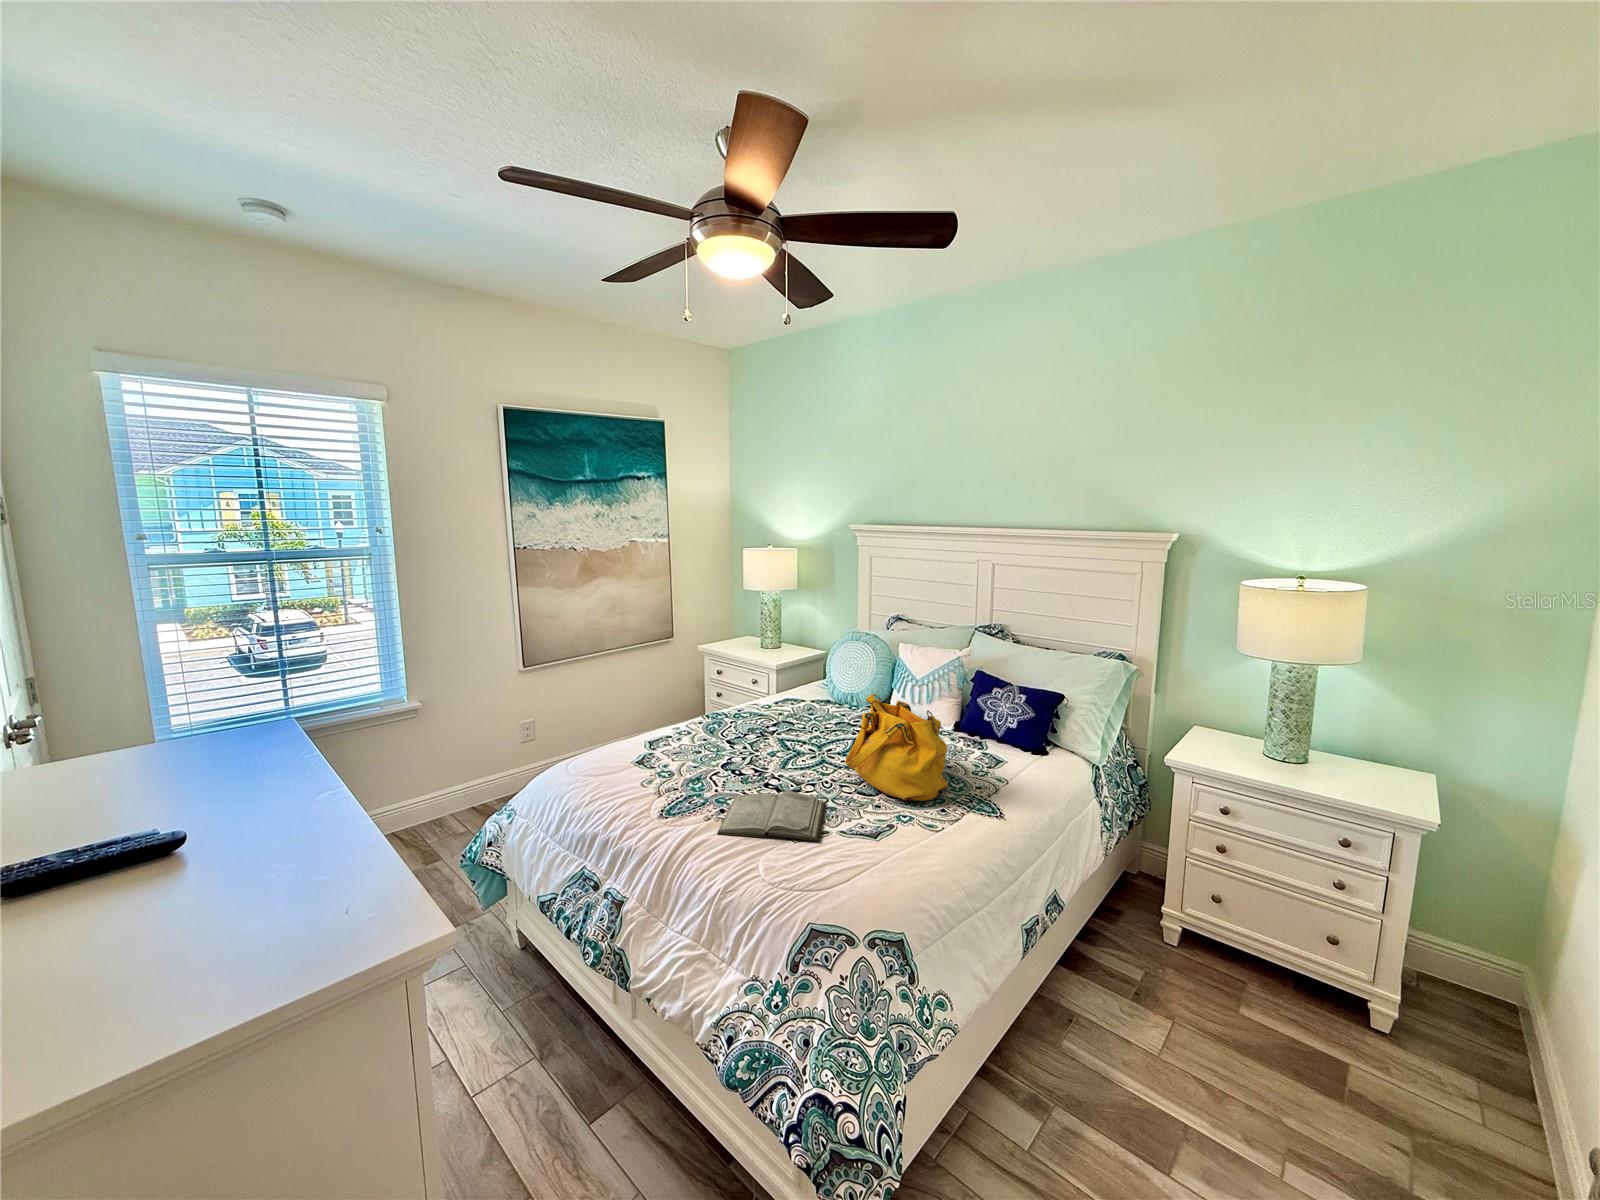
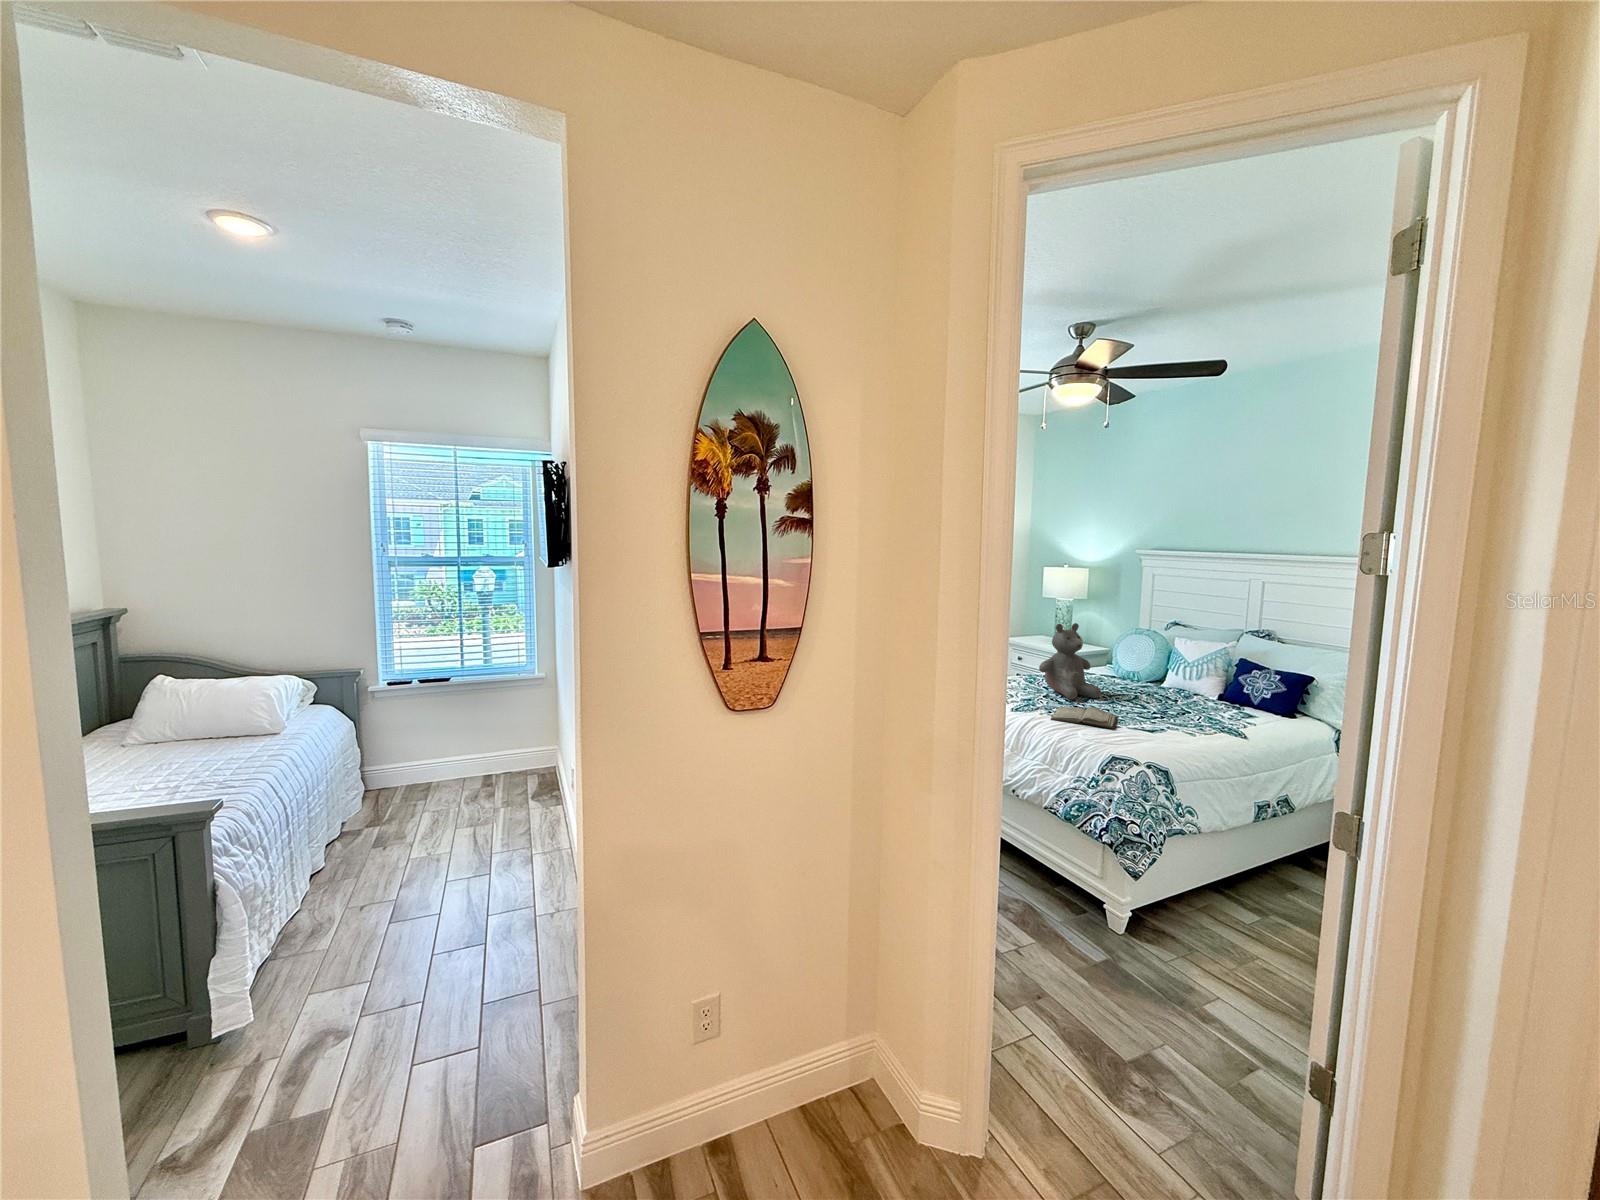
teddy bear: none [713,642,806,770] -> present [1039,623,1101,700]
handbag: present [845,694,948,801] -> none [1131,660,1207,725]

